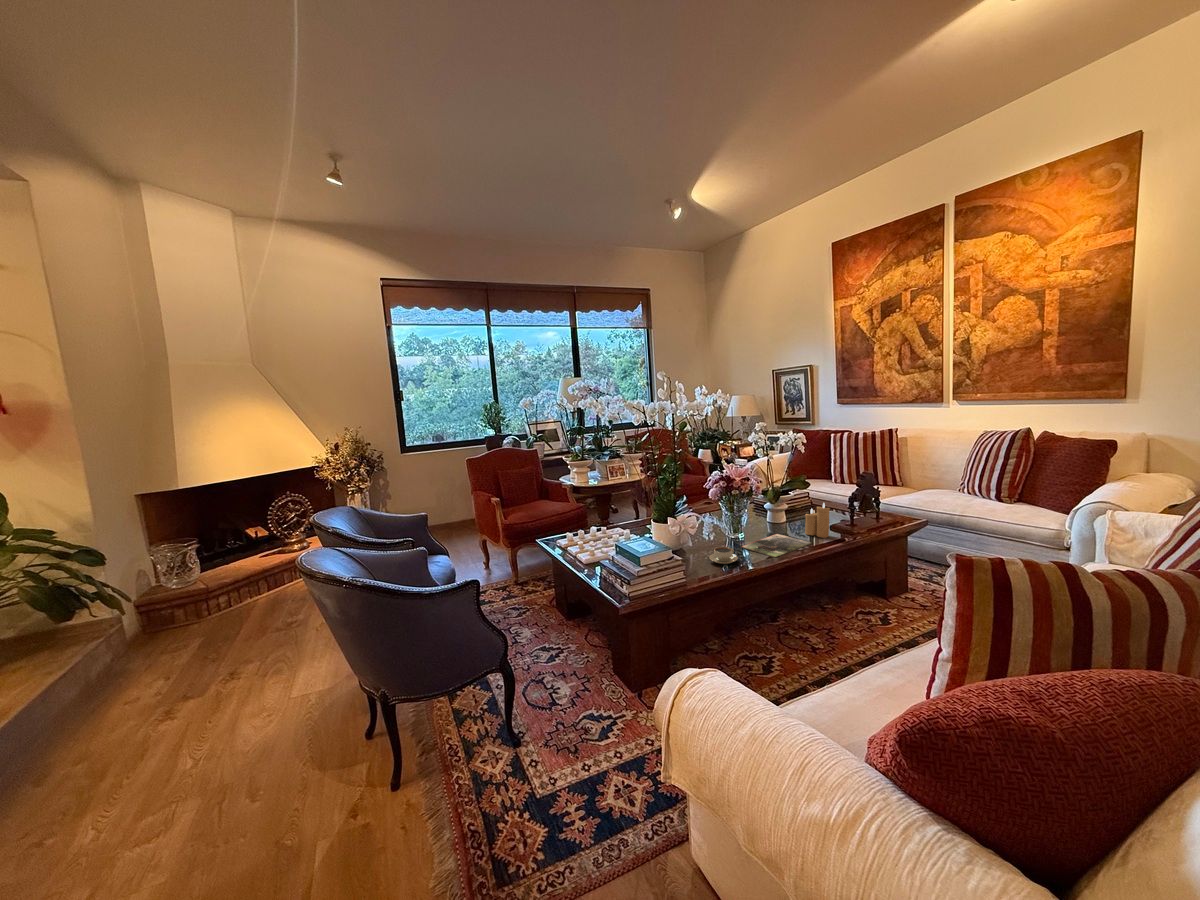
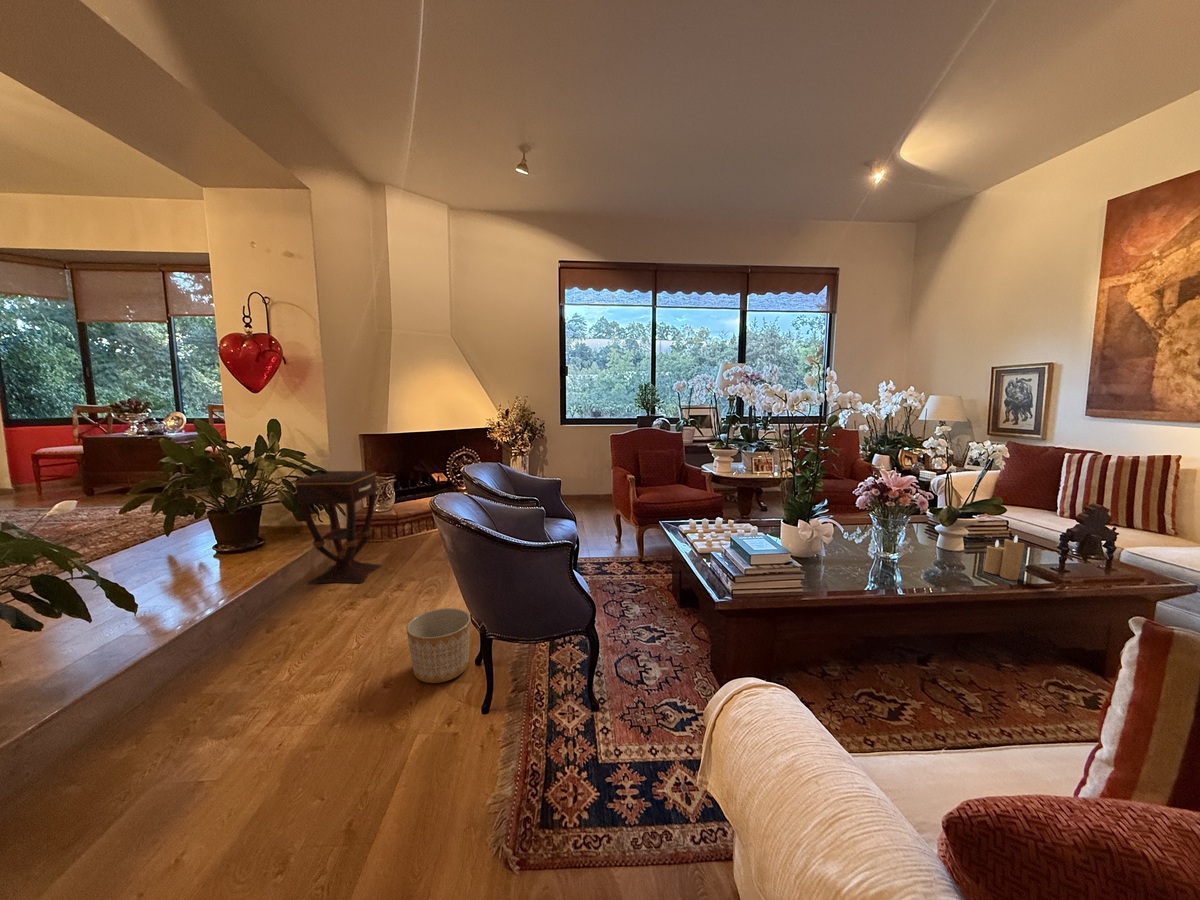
magazine: present [742,534,811,557] -> none [887,563,987,590]
side table: none [49,538,200,703] -> present [295,471,381,584]
coffee cup: present [709,547,738,564] -> none [839,563,875,584]
planter: none [272,681,358,779] -> present [406,608,471,683]

